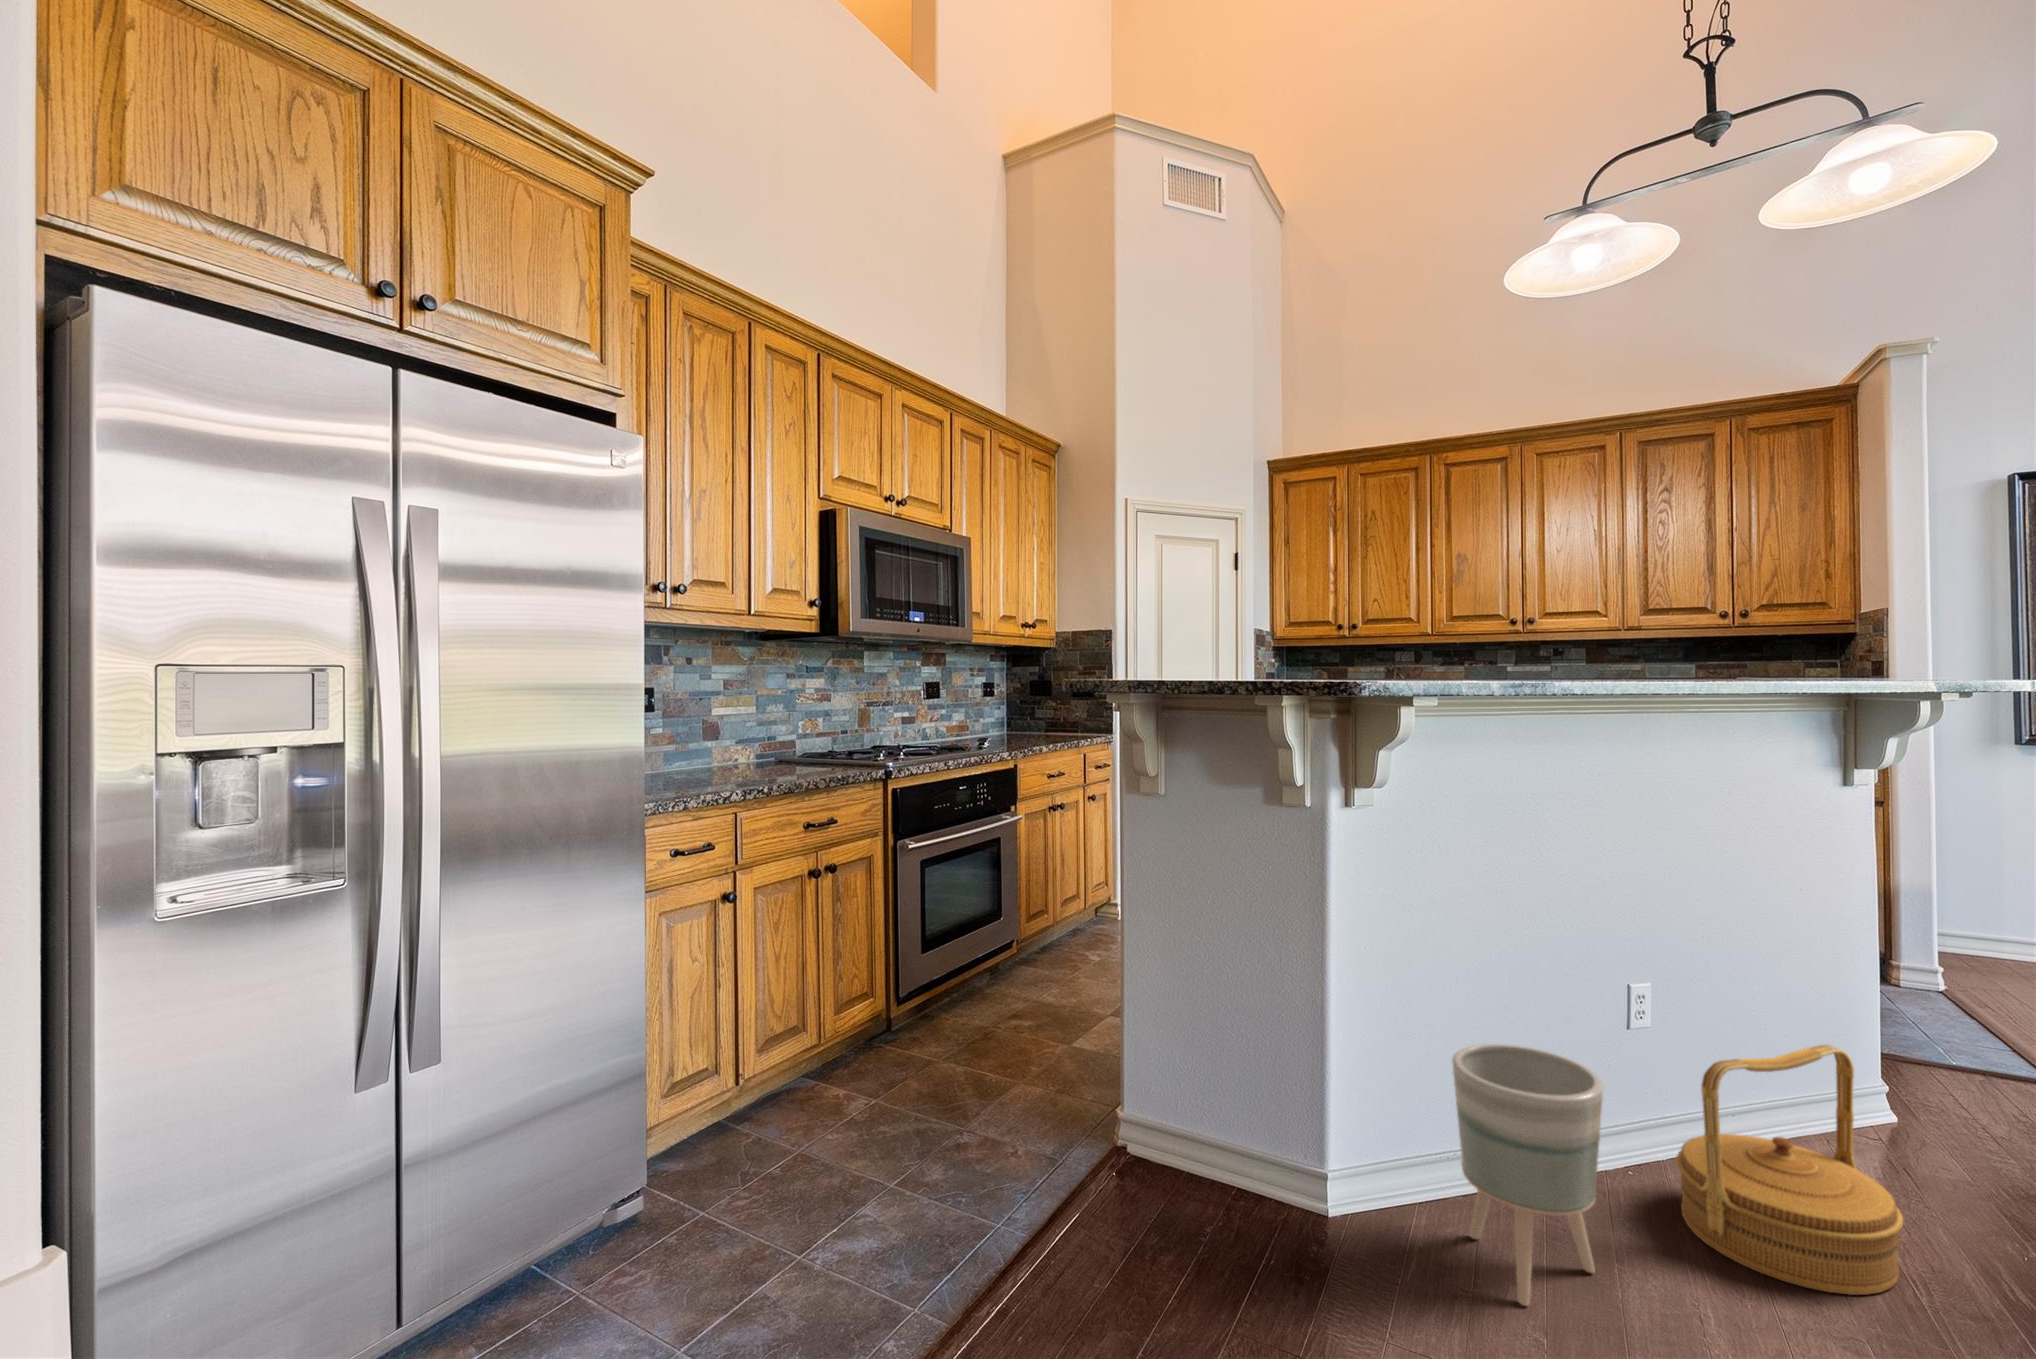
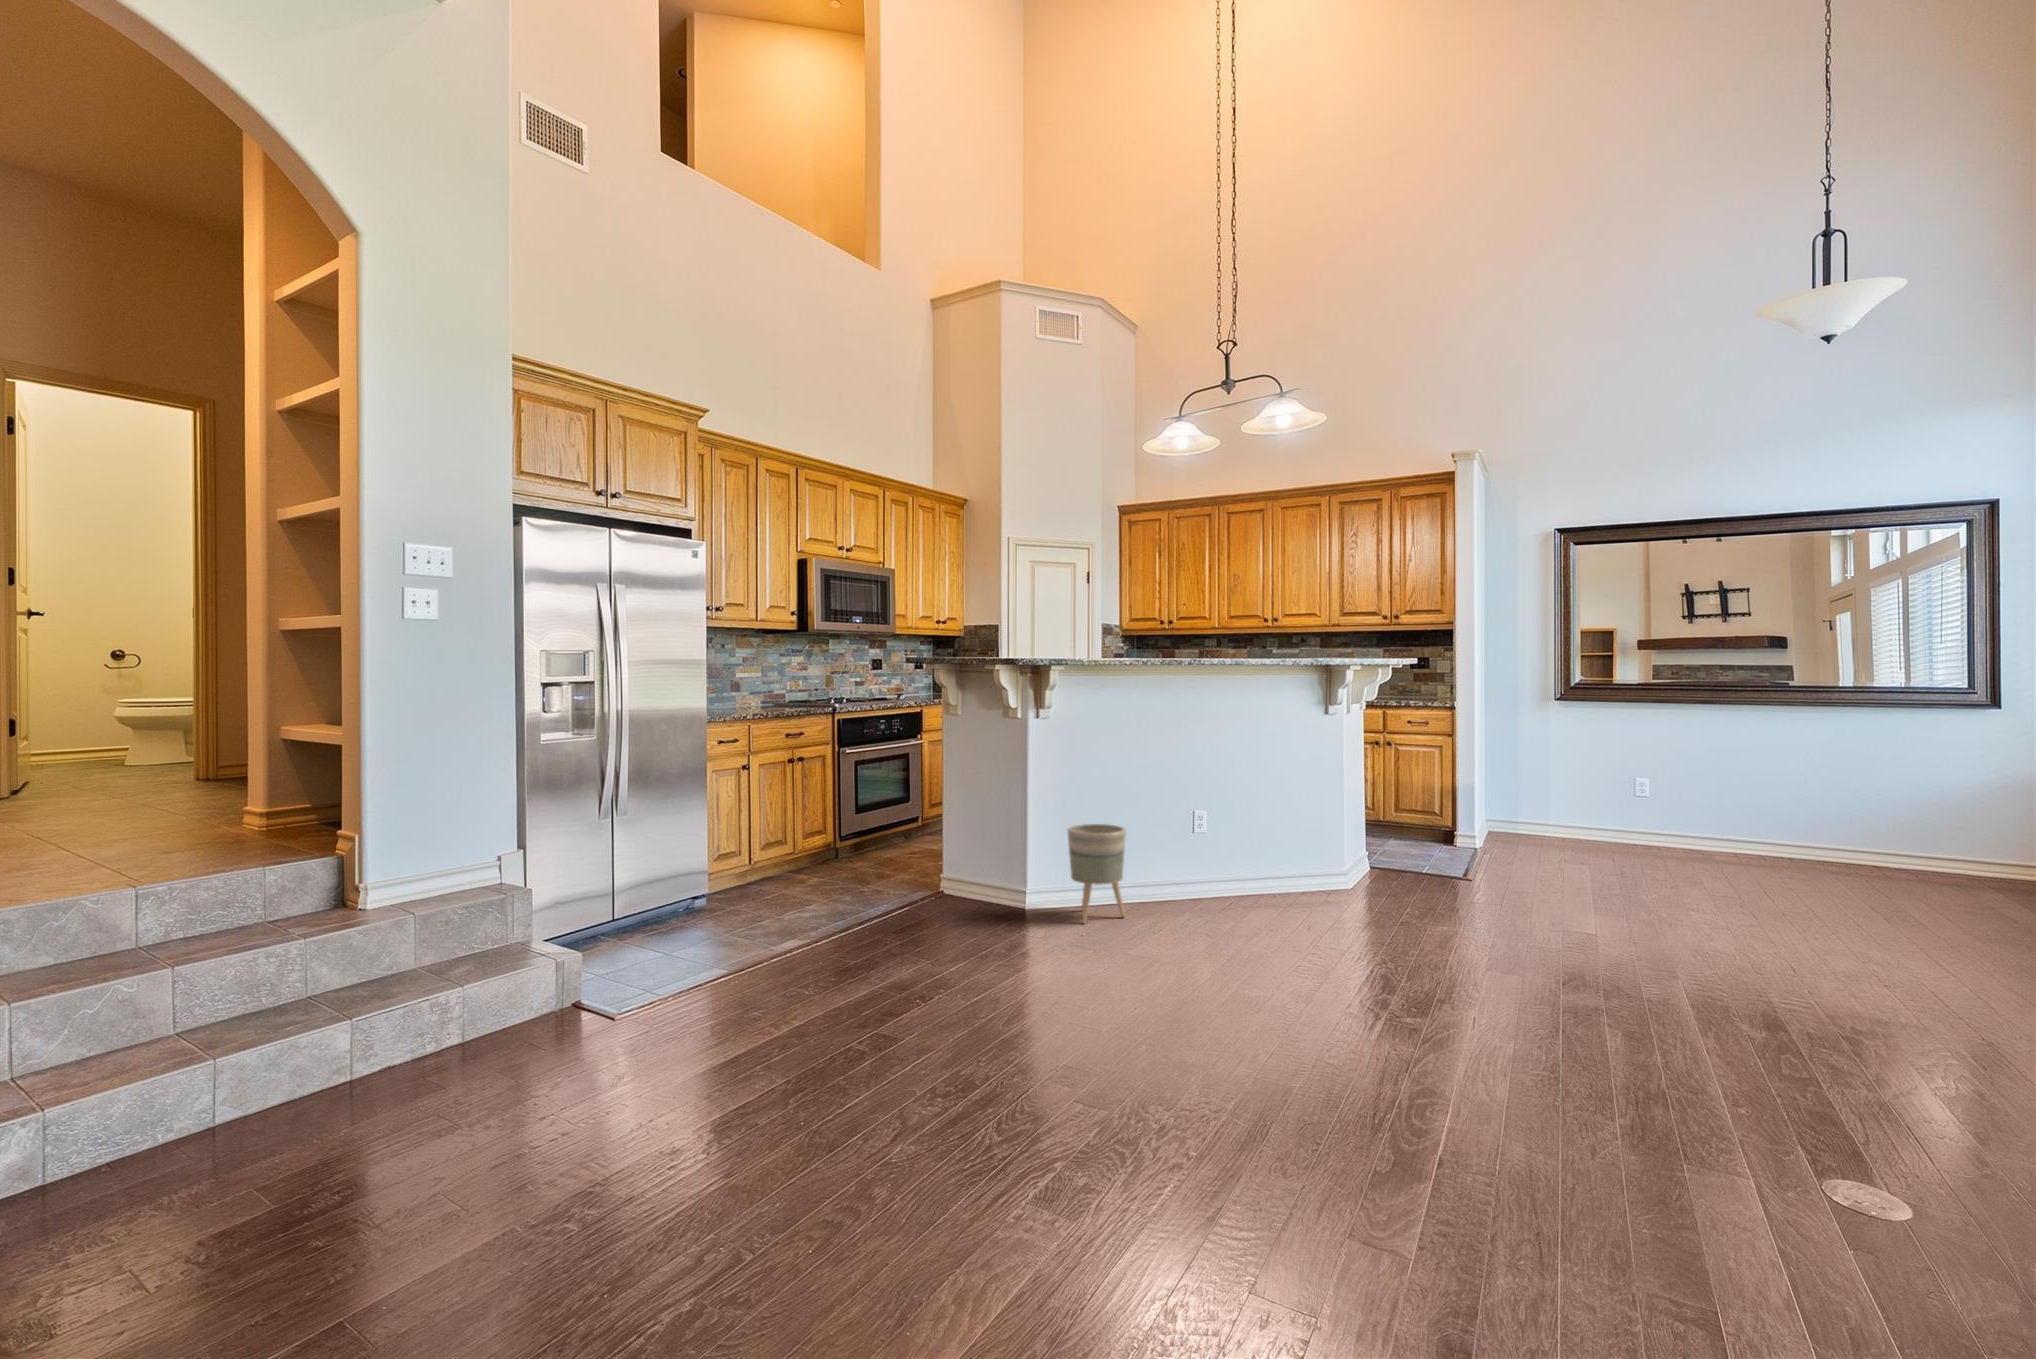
woven basket: present [1676,1045,1903,1295] -> none [1182,826,1264,922]

